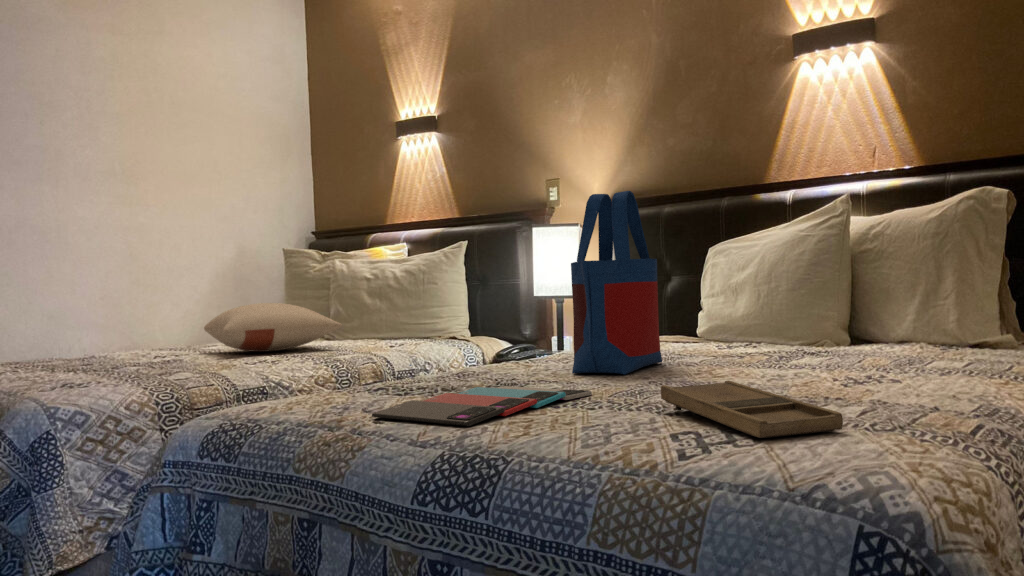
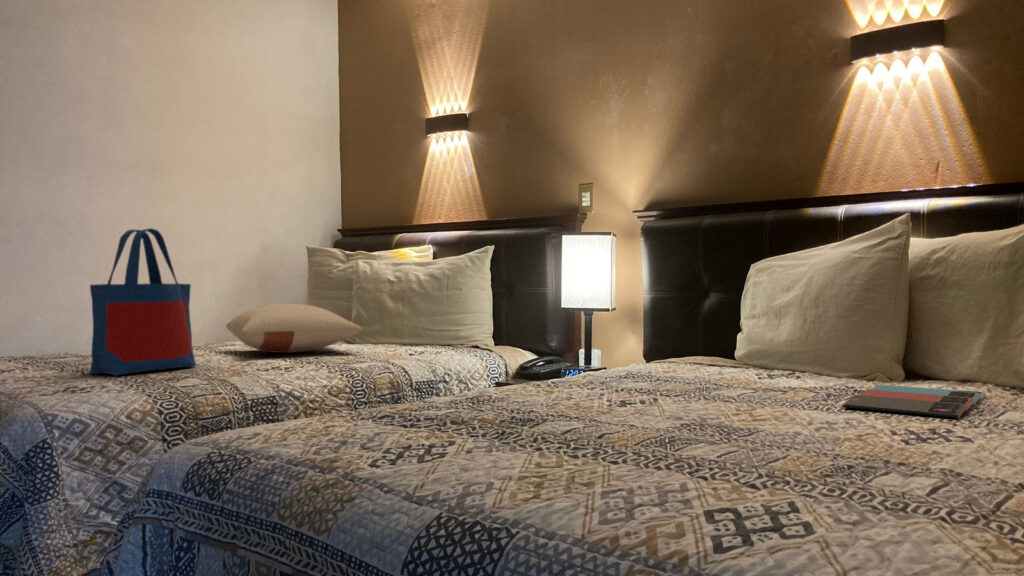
tote bag: present [571,191,662,375] -> present [89,228,196,376]
tray: present [661,381,843,438] -> none [693,436,914,526]
smartphone: present [372,386,592,426] -> present [842,385,986,418]

